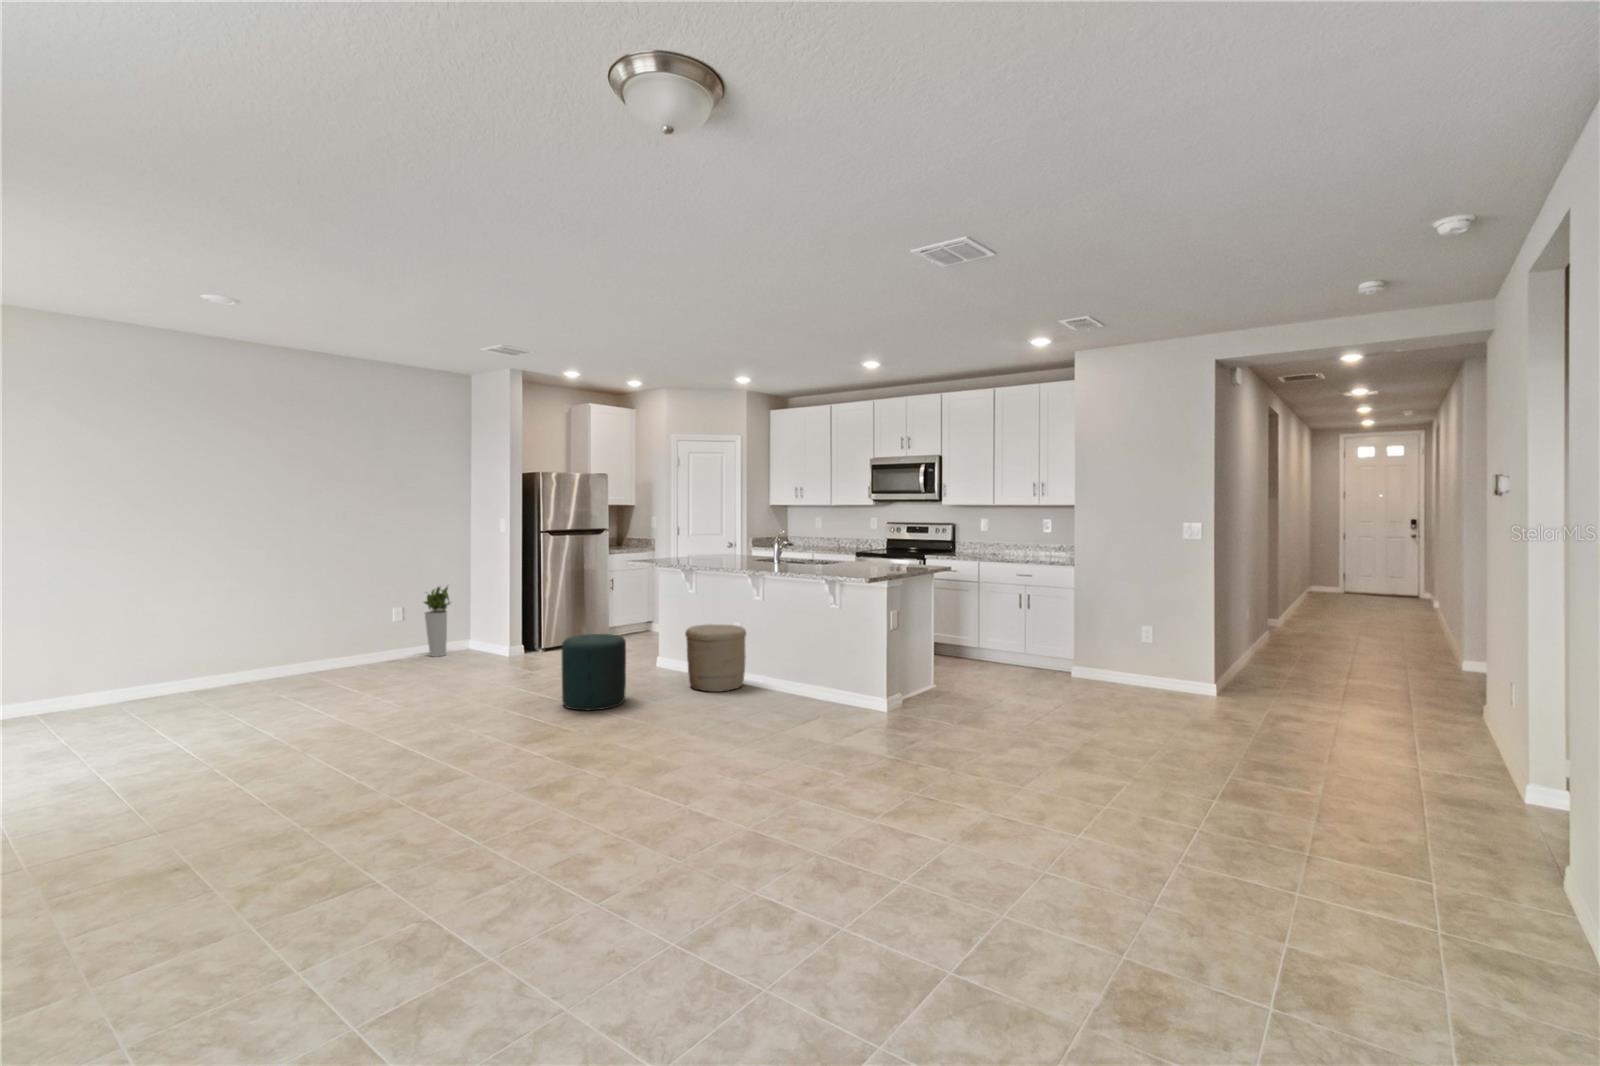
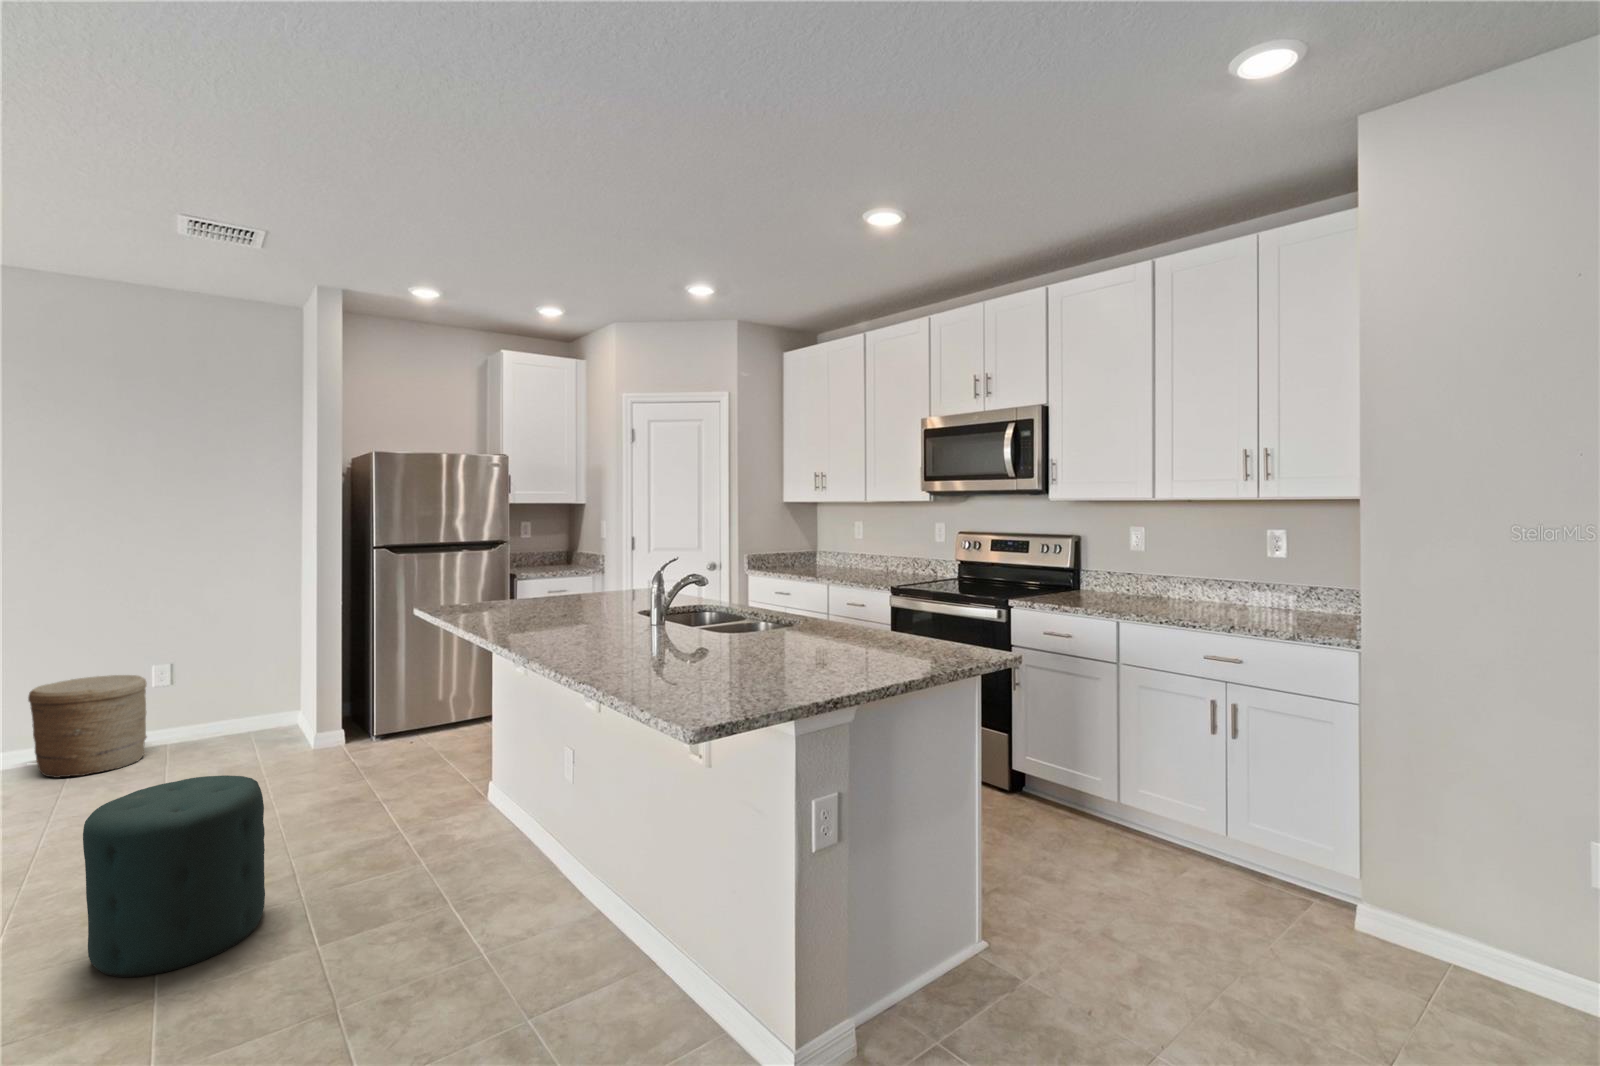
planter: present [424,585,450,657] -> none [187,628,250,741]
woven basket: present [685,624,746,692] -> present [28,675,147,778]

